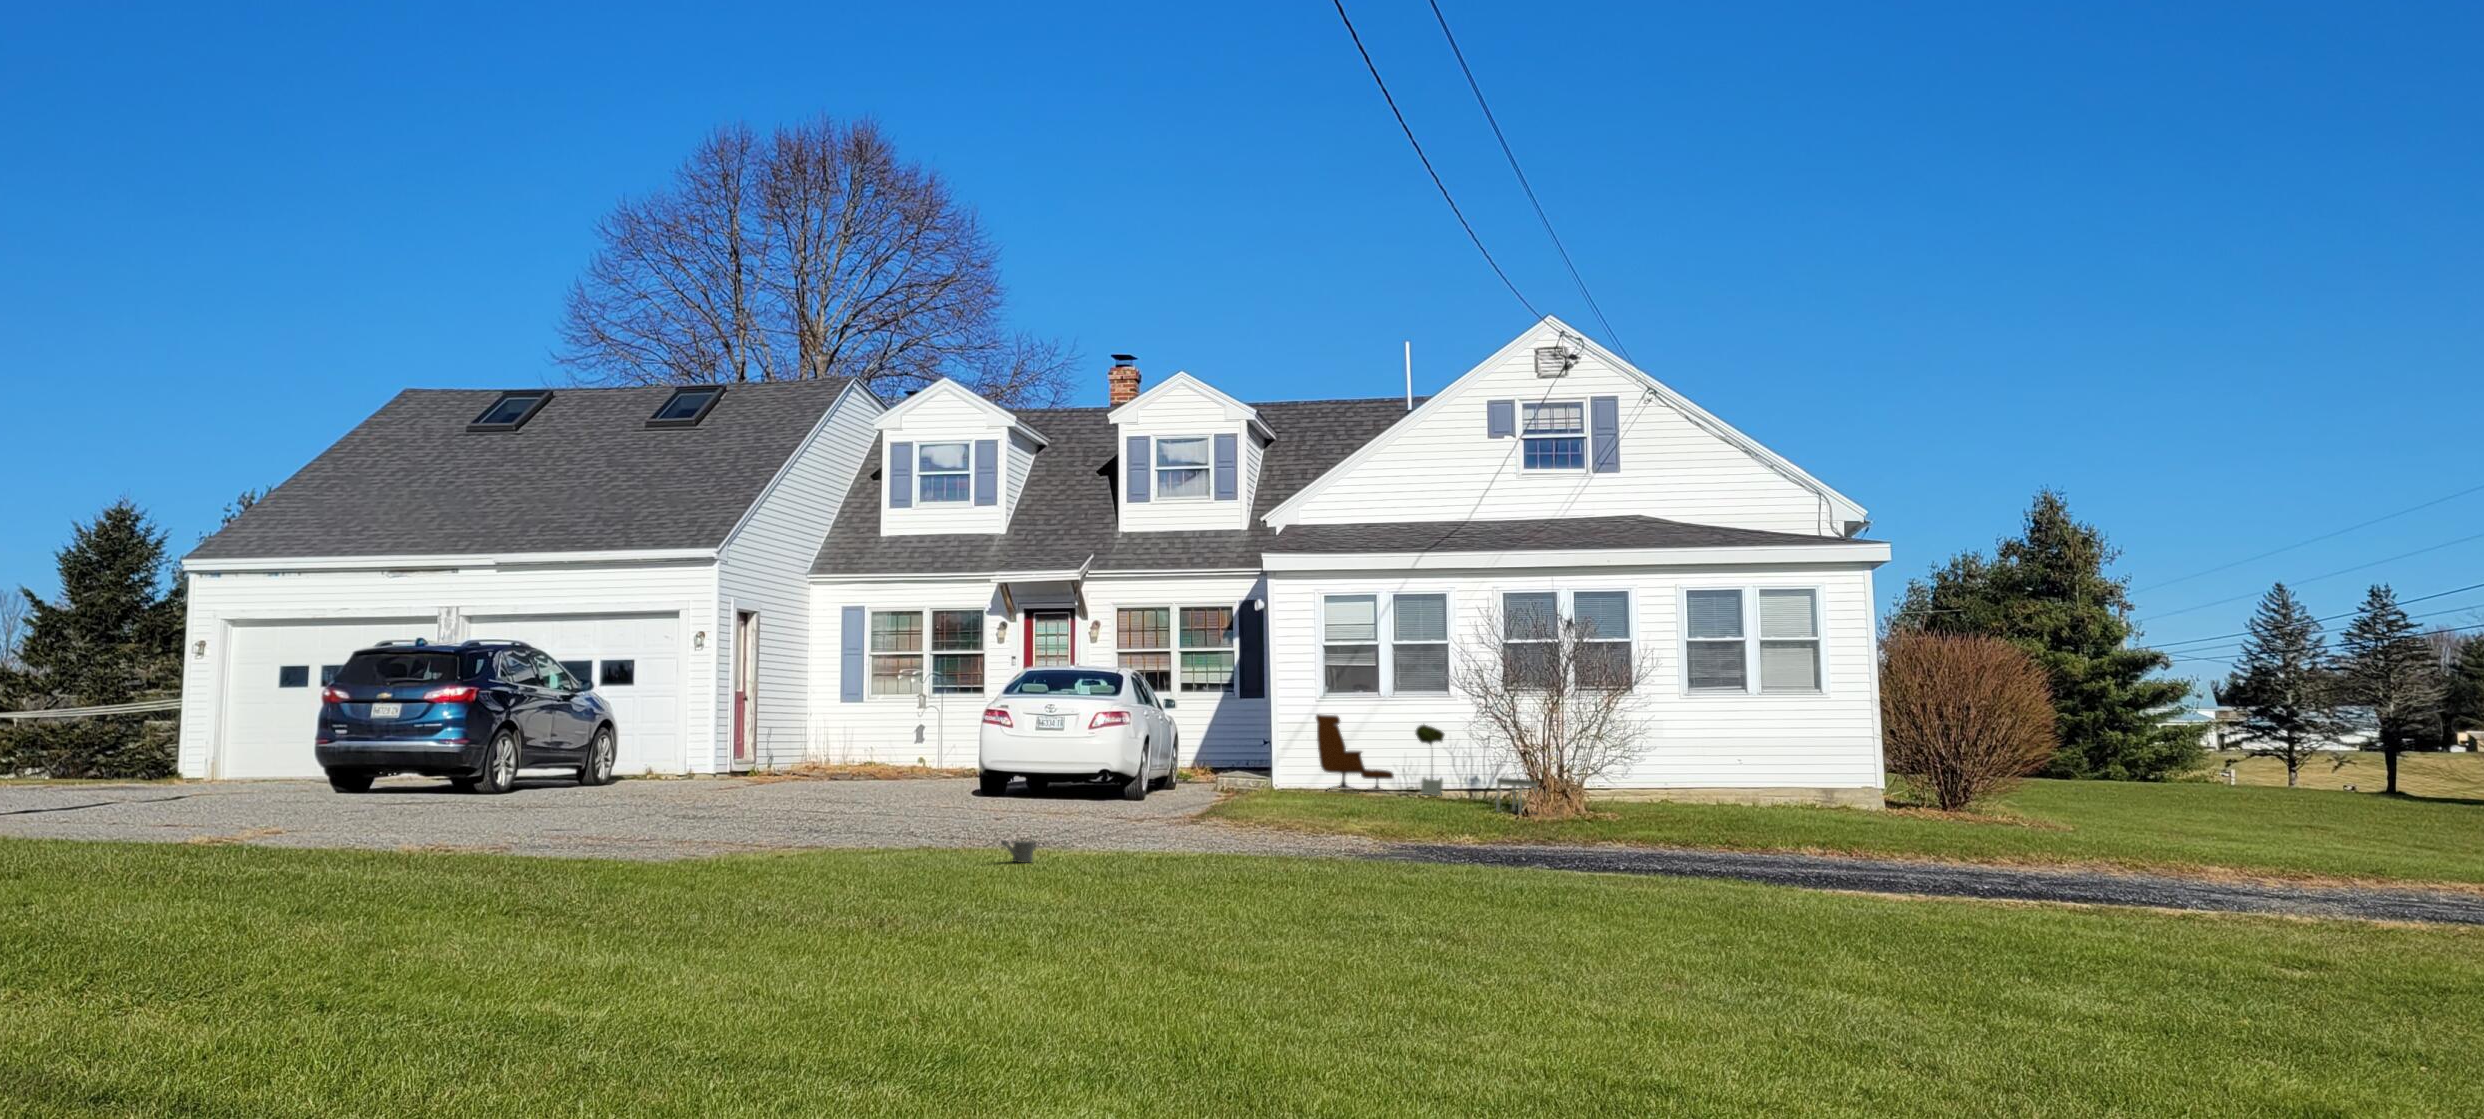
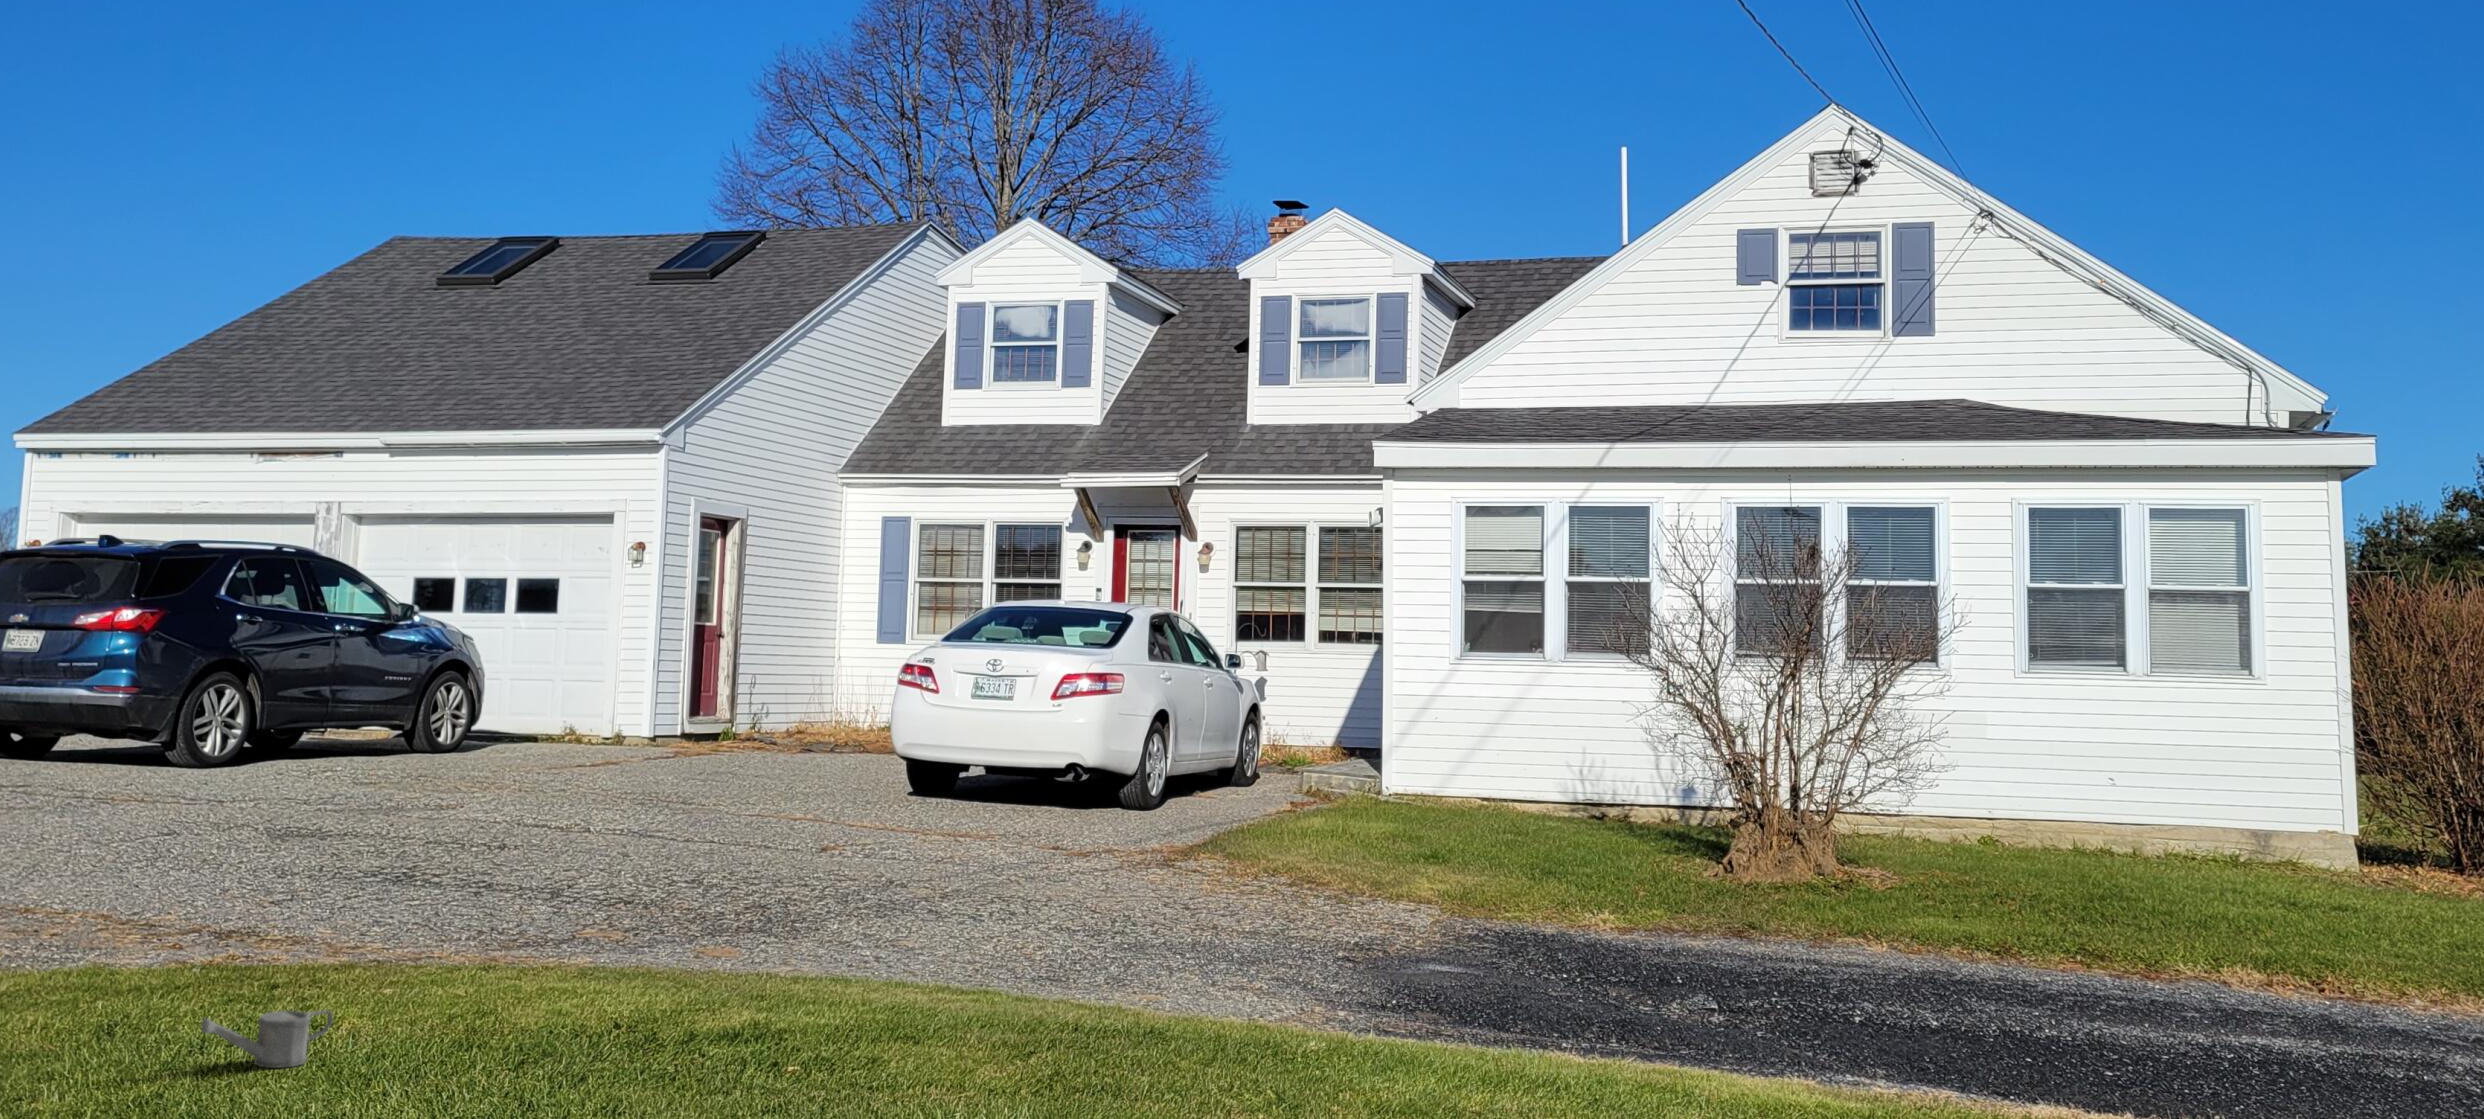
lounge chair: present [1316,714,1394,792] -> none [1443,684,1565,805]
potted tree: present [1416,725,1444,796] -> none [1599,702,1644,812]
round table: present [1496,778,1538,814] -> none [1684,801,1756,862]

